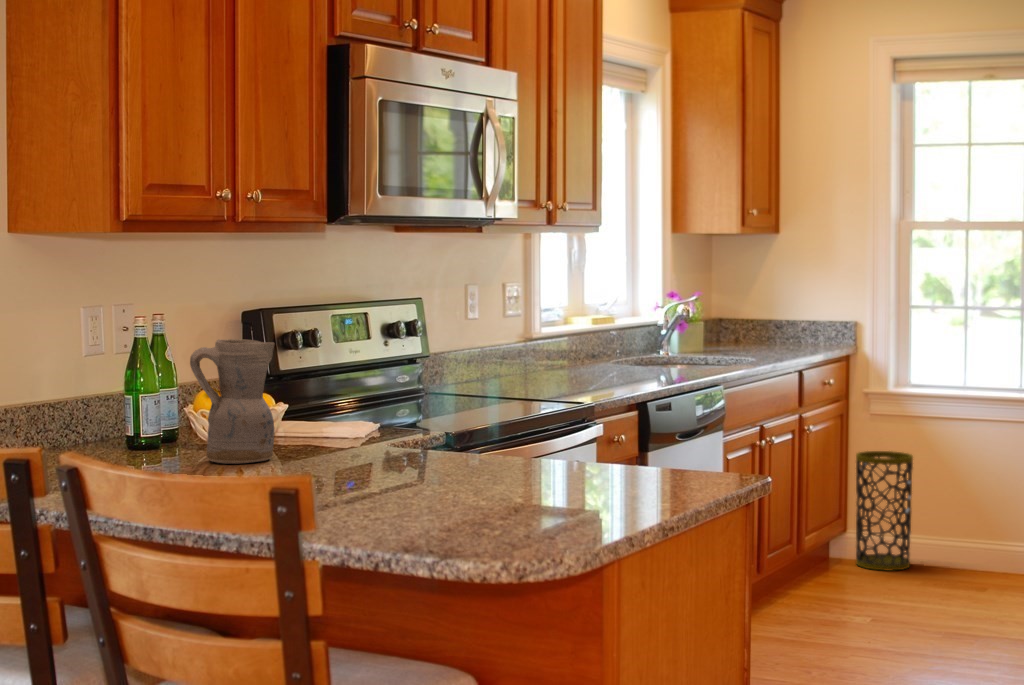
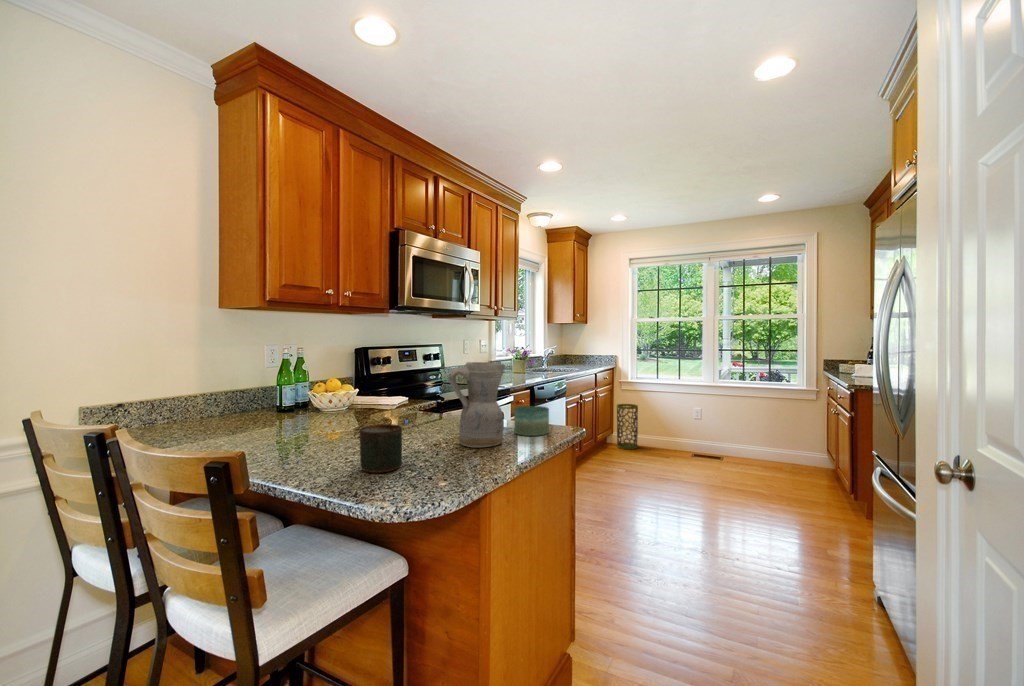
ceramic pitcher: present [190,339,275,463] -> present [449,362,505,447]
candle: none [637,434,703,488] -> present [514,406,549,436]
mug: none [404,457,472,531] -> present [359,424,402,473]

